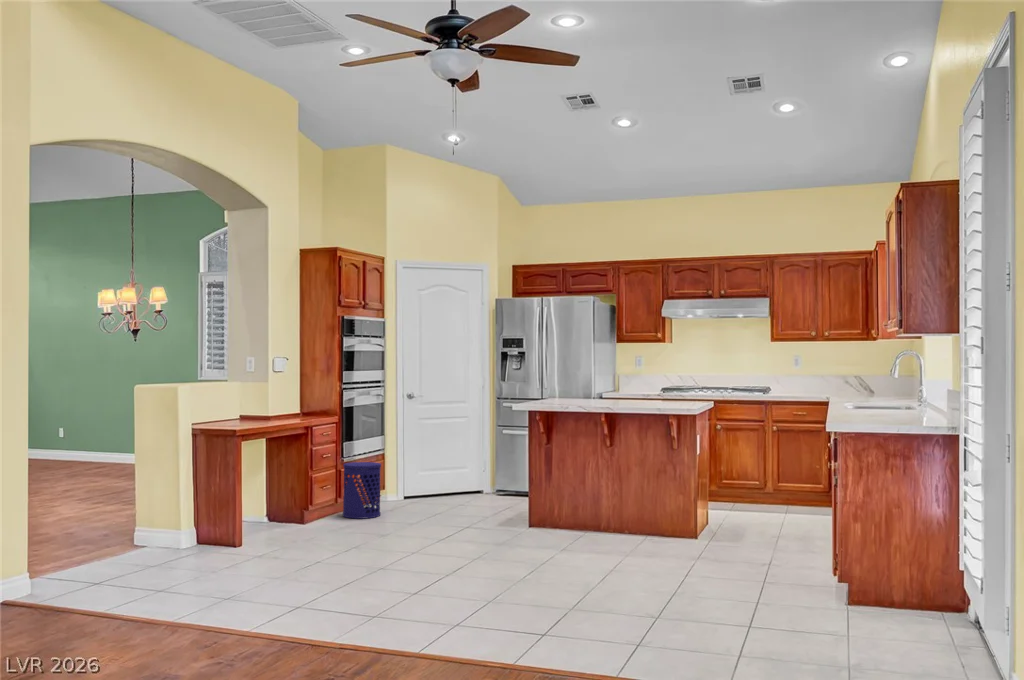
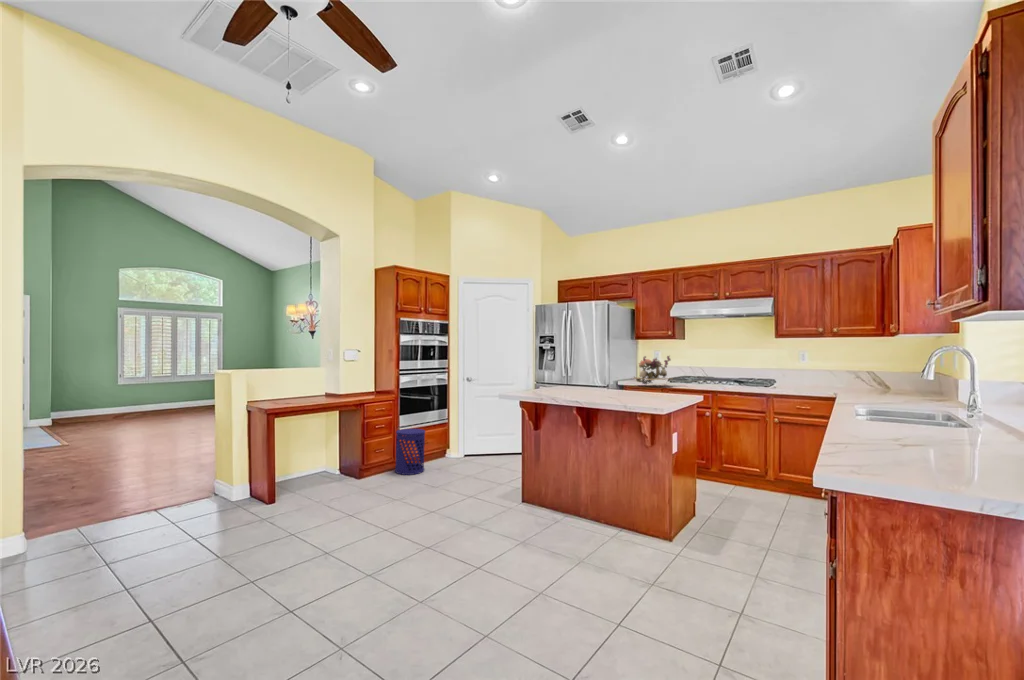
flower arrangement: none [625,362,672,398] -> present [634,356,671,384]

